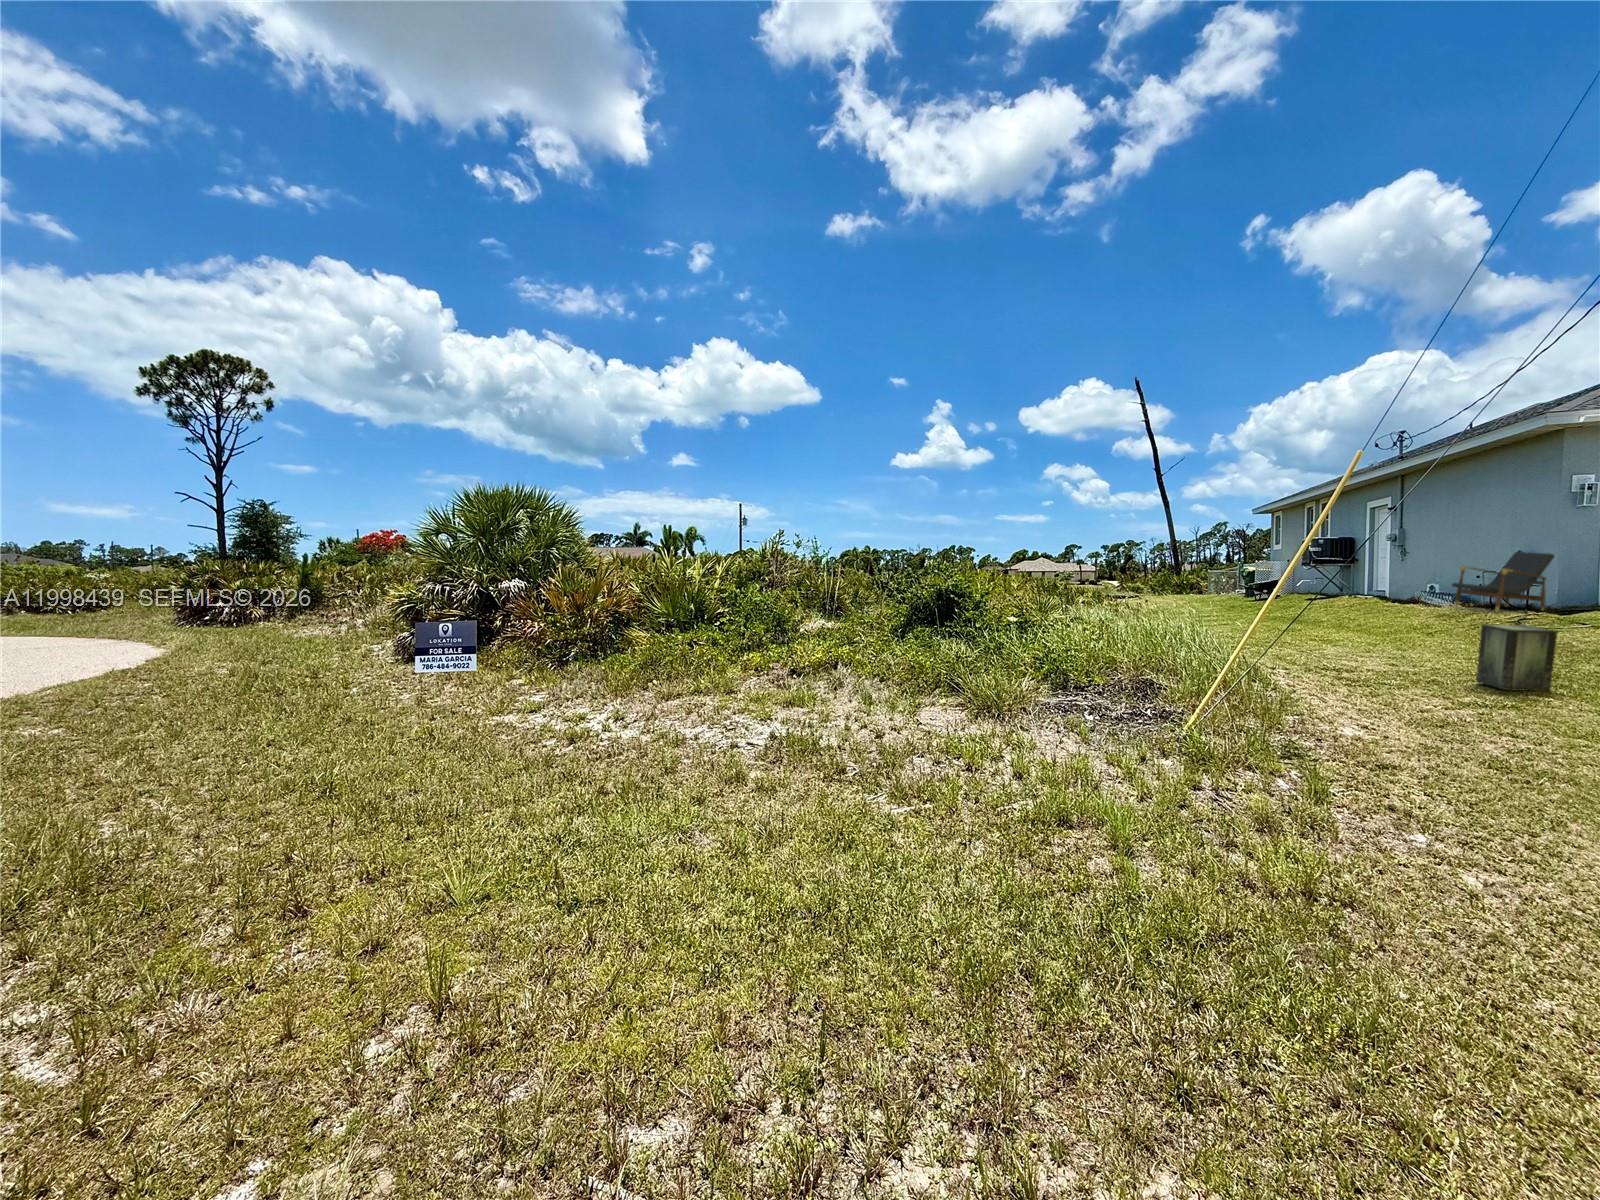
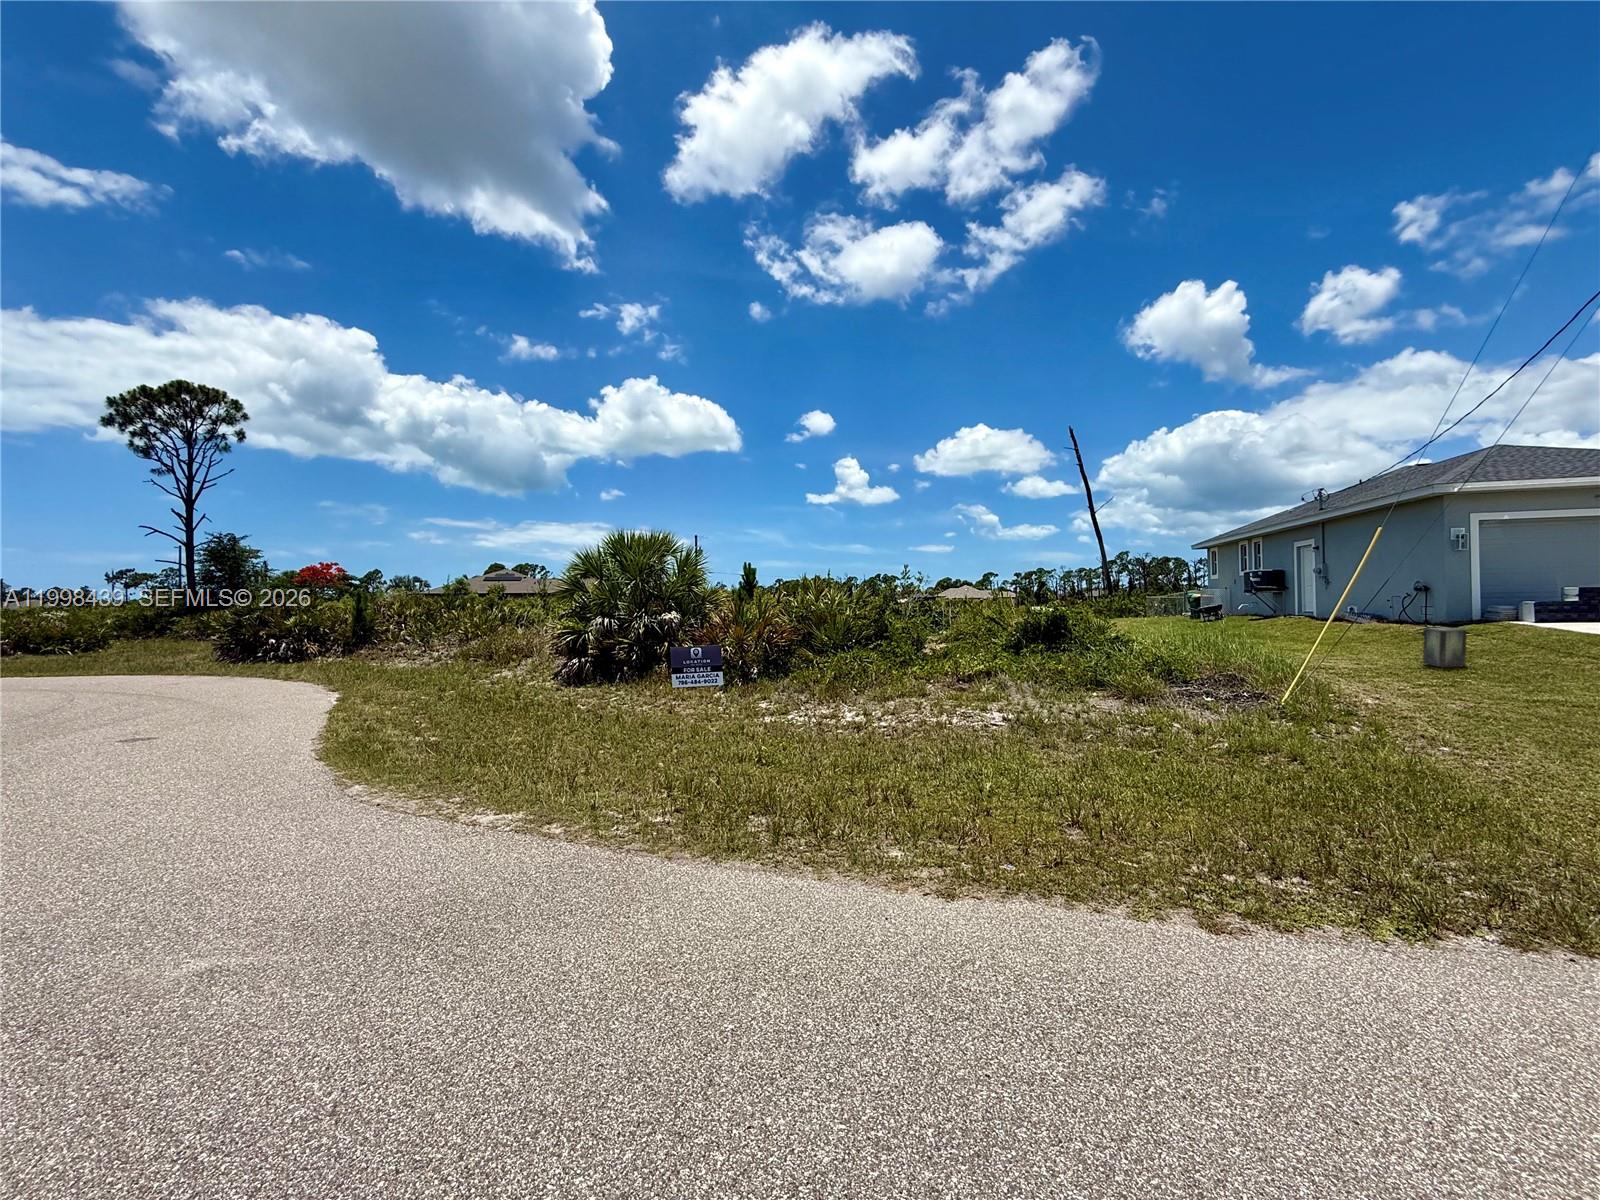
lounge chair: present [1452,552,1554,613] -> none [1375,582,1439,625]

